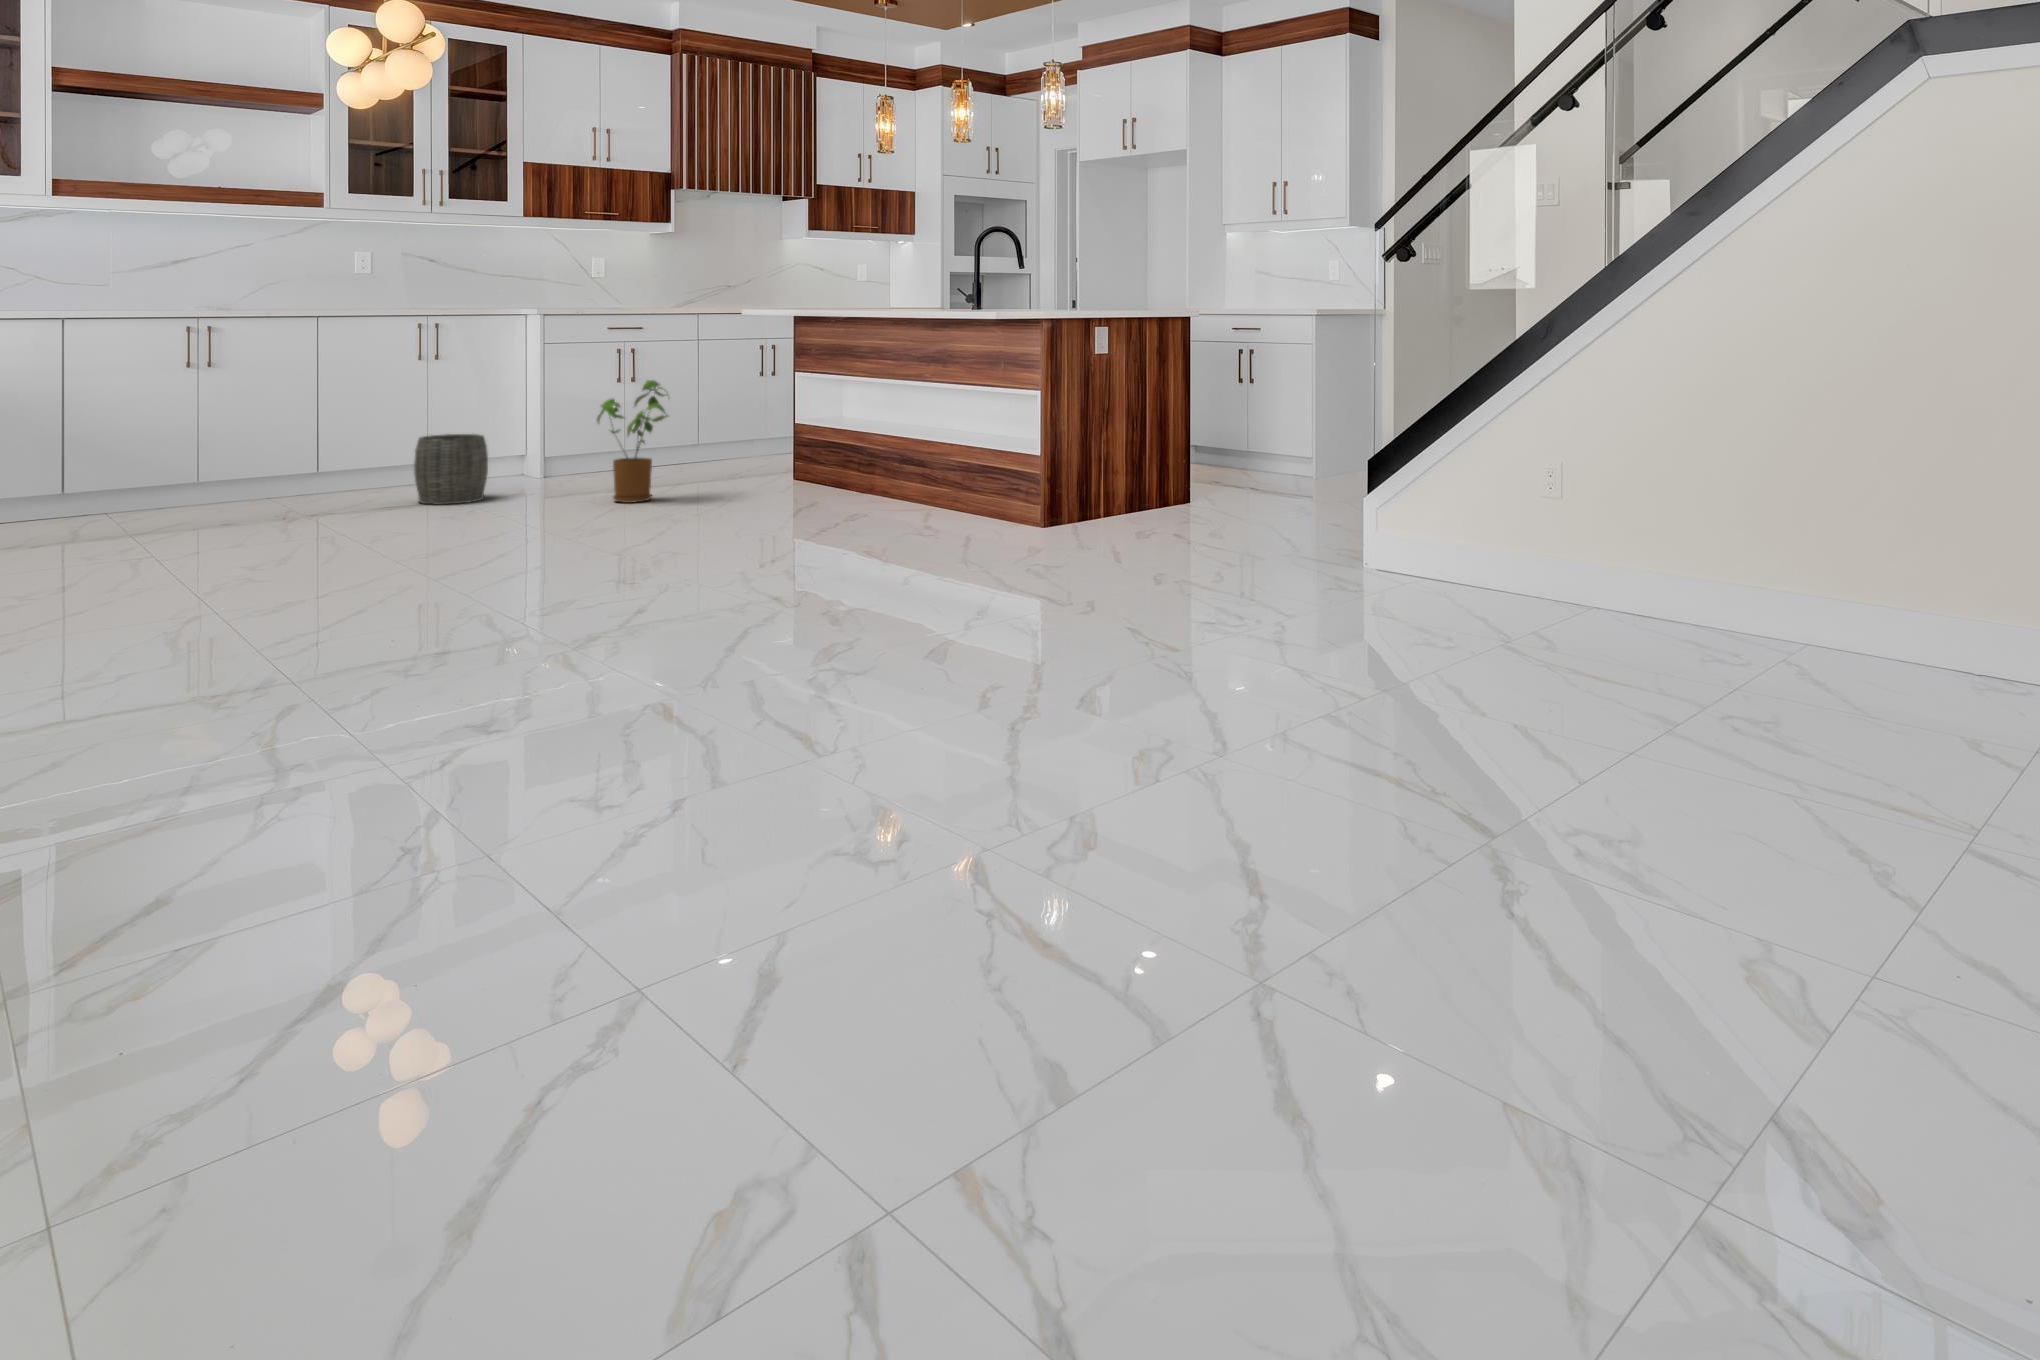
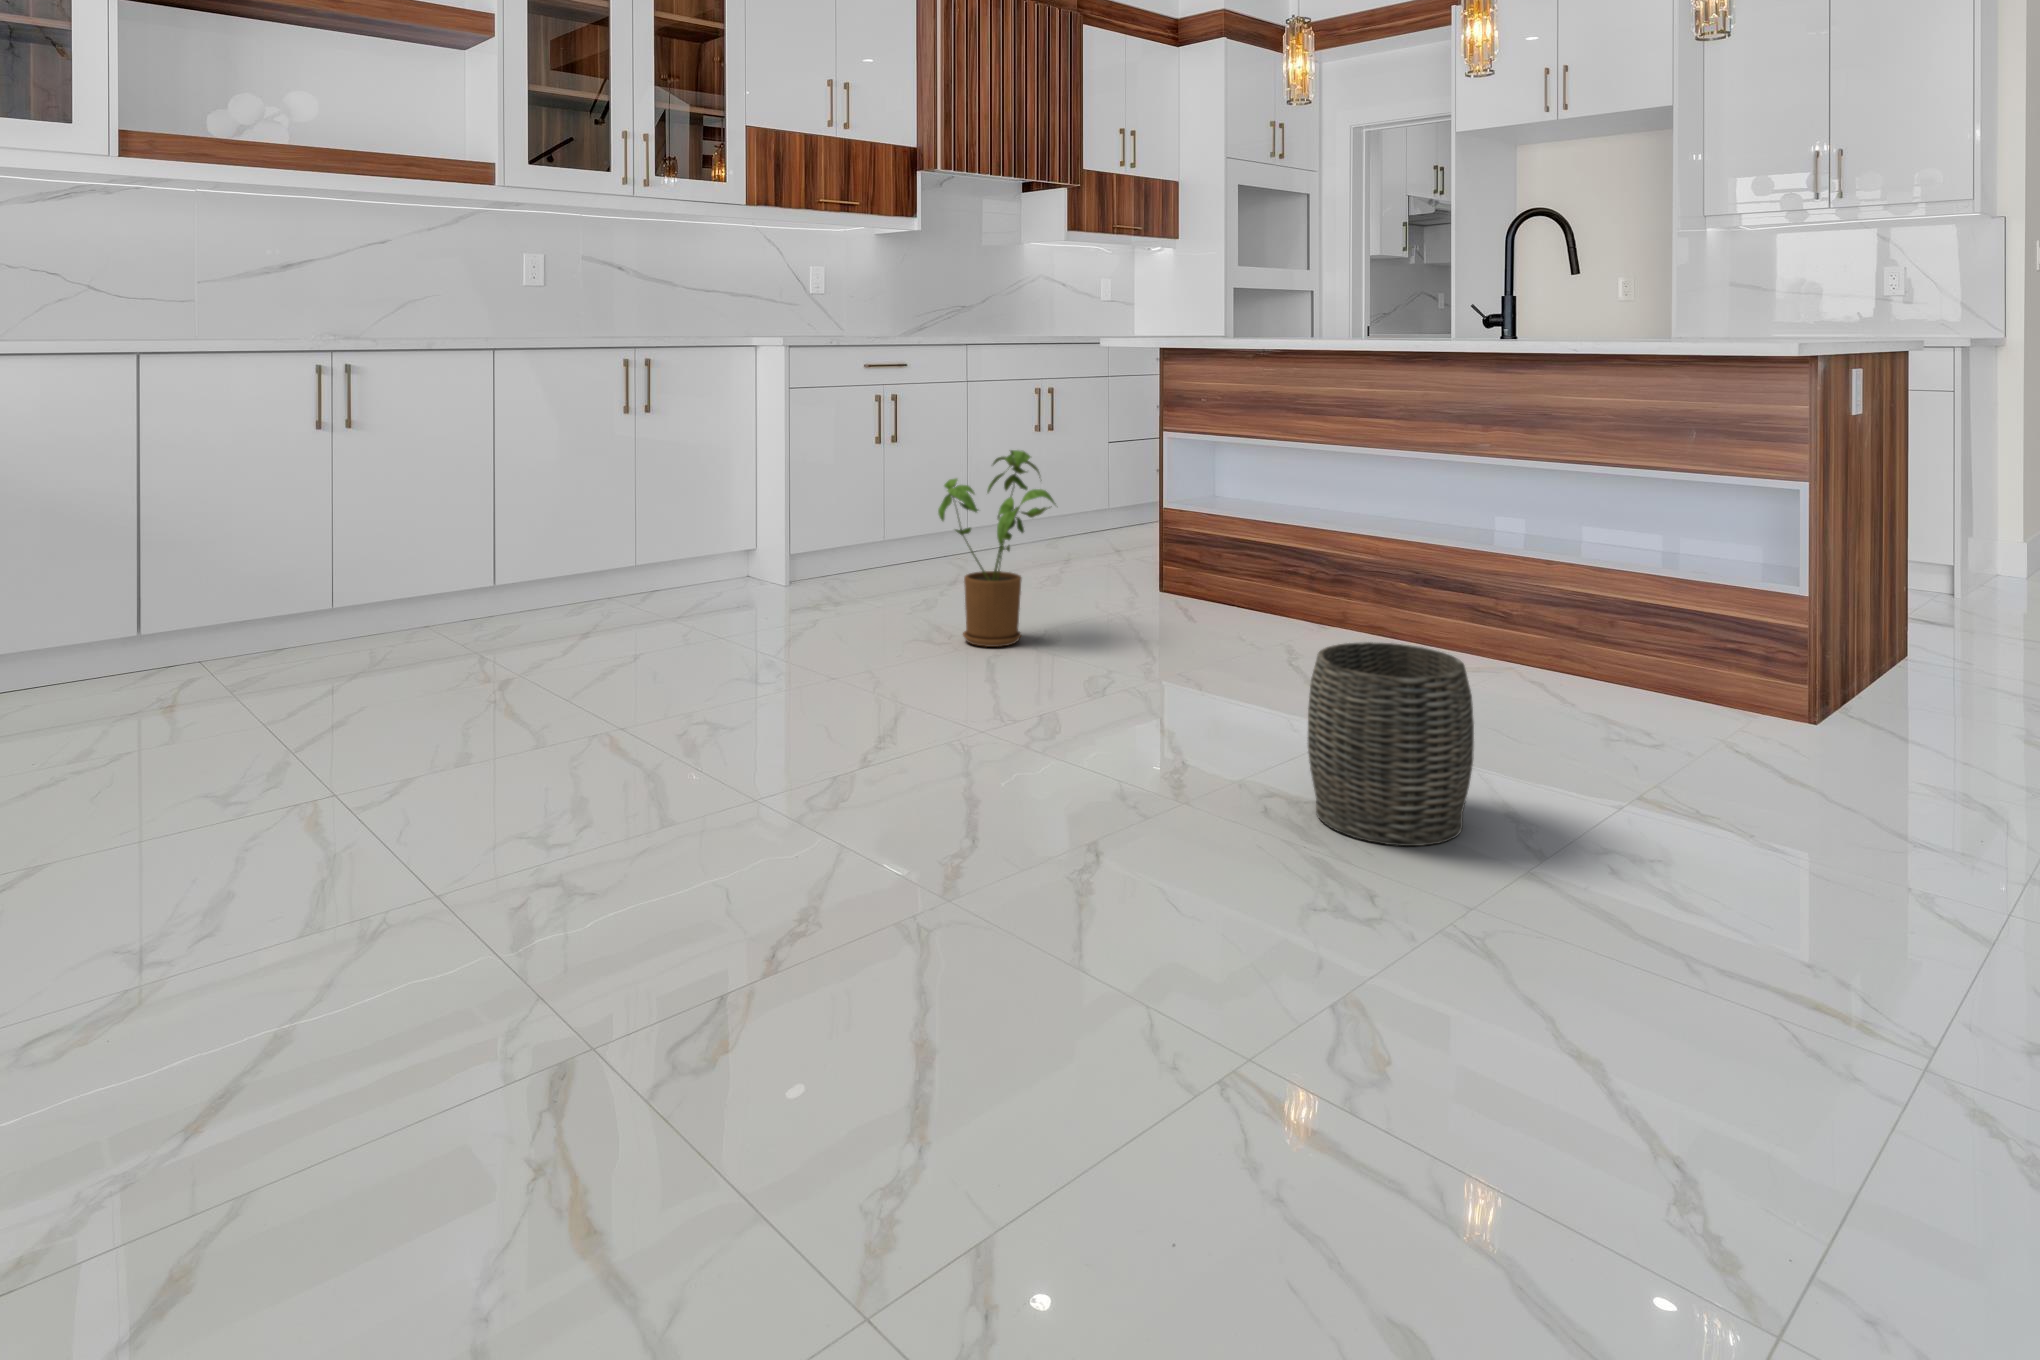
woven basket: present [414,434,488,505] -> present [1308,642,1474,846]

